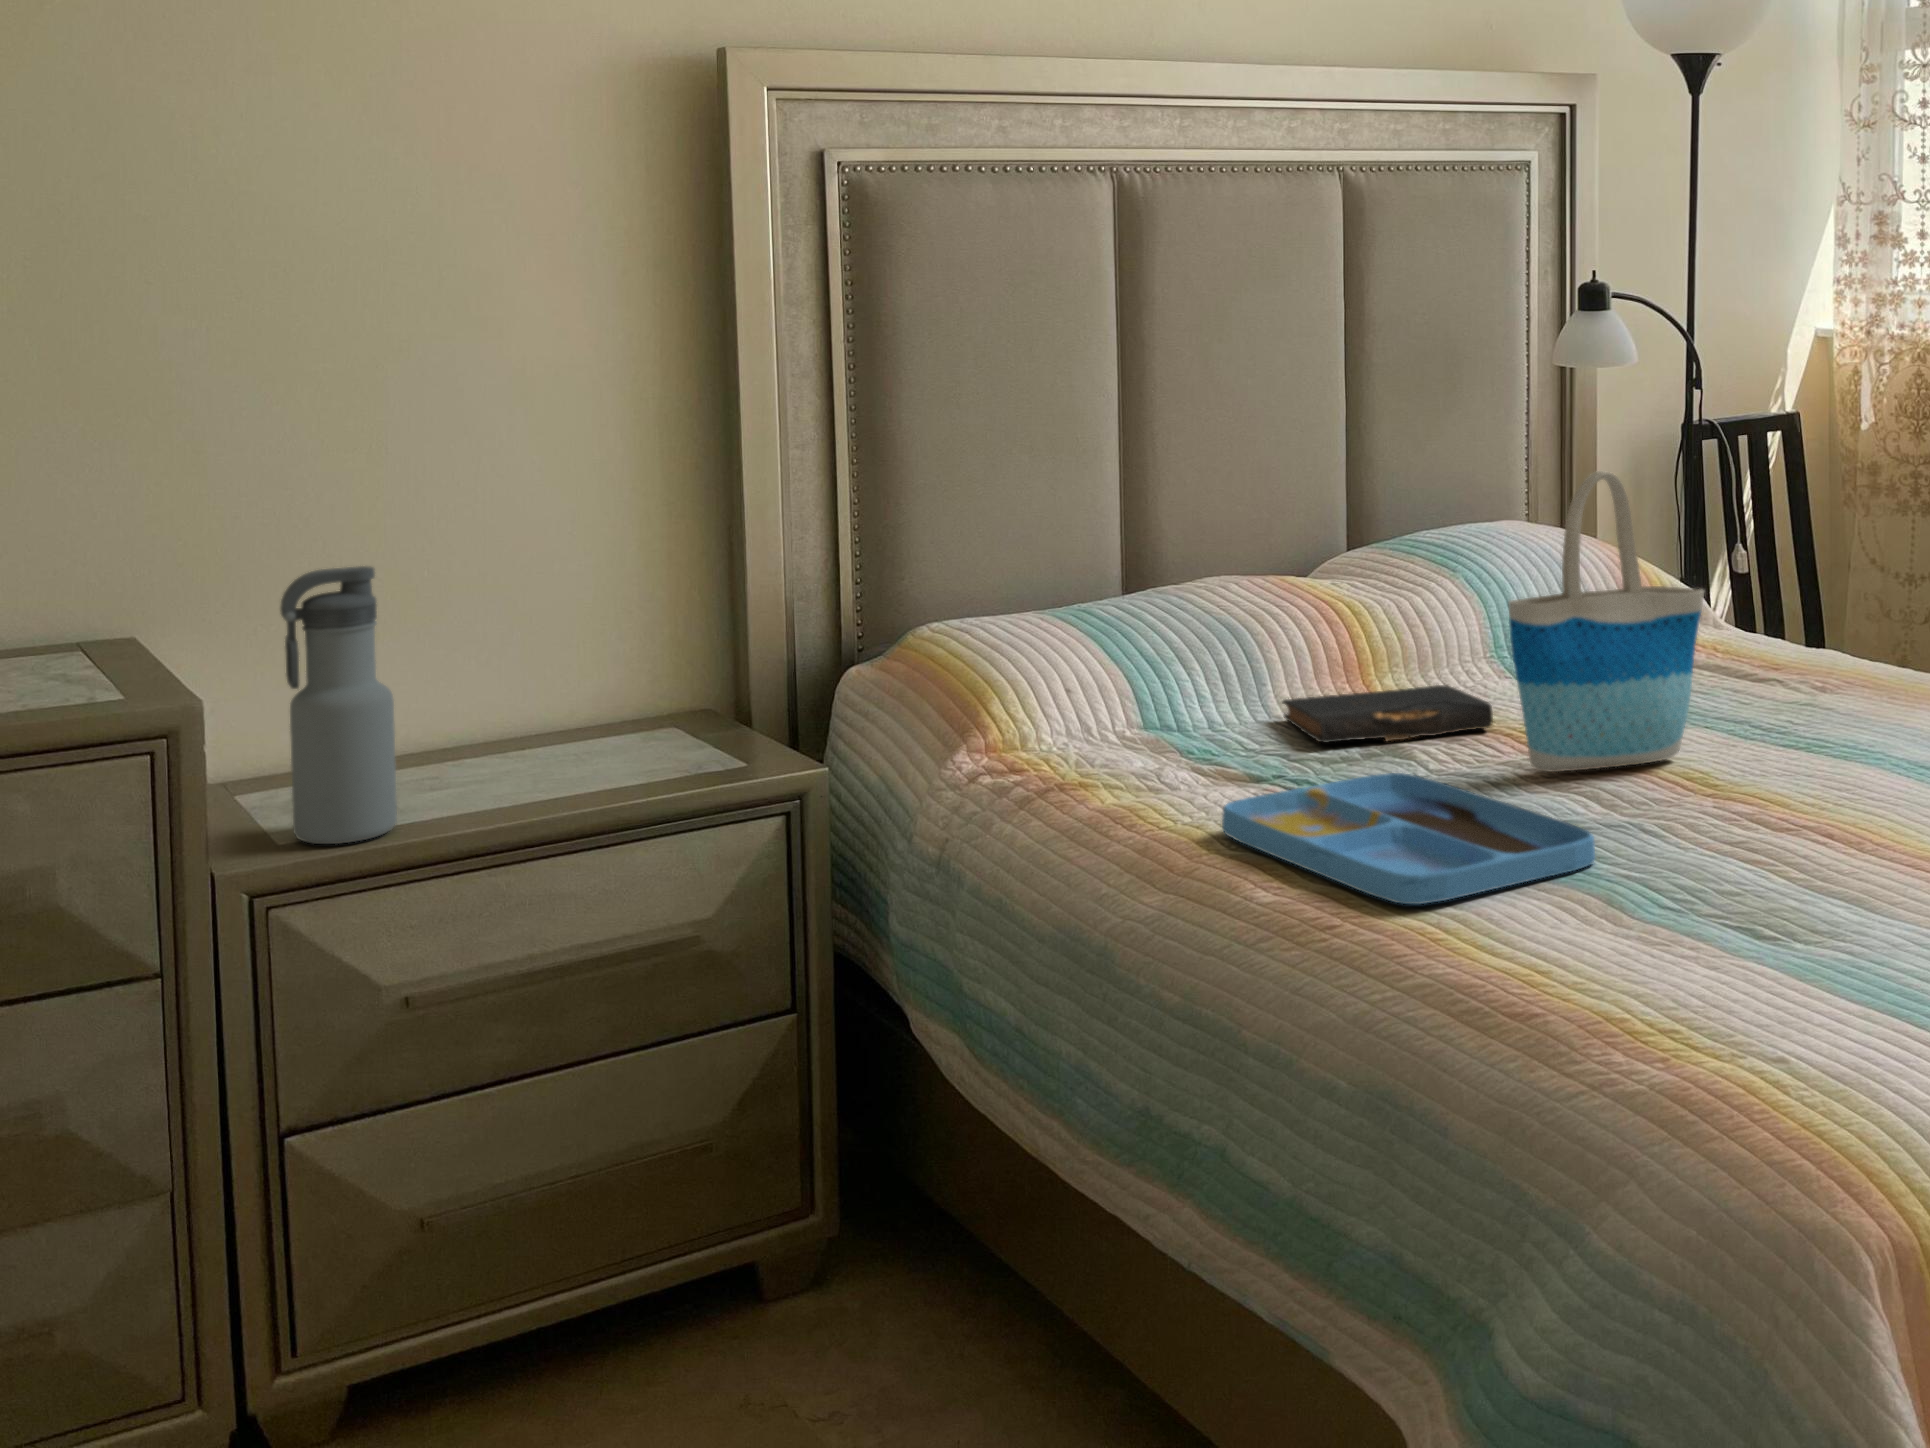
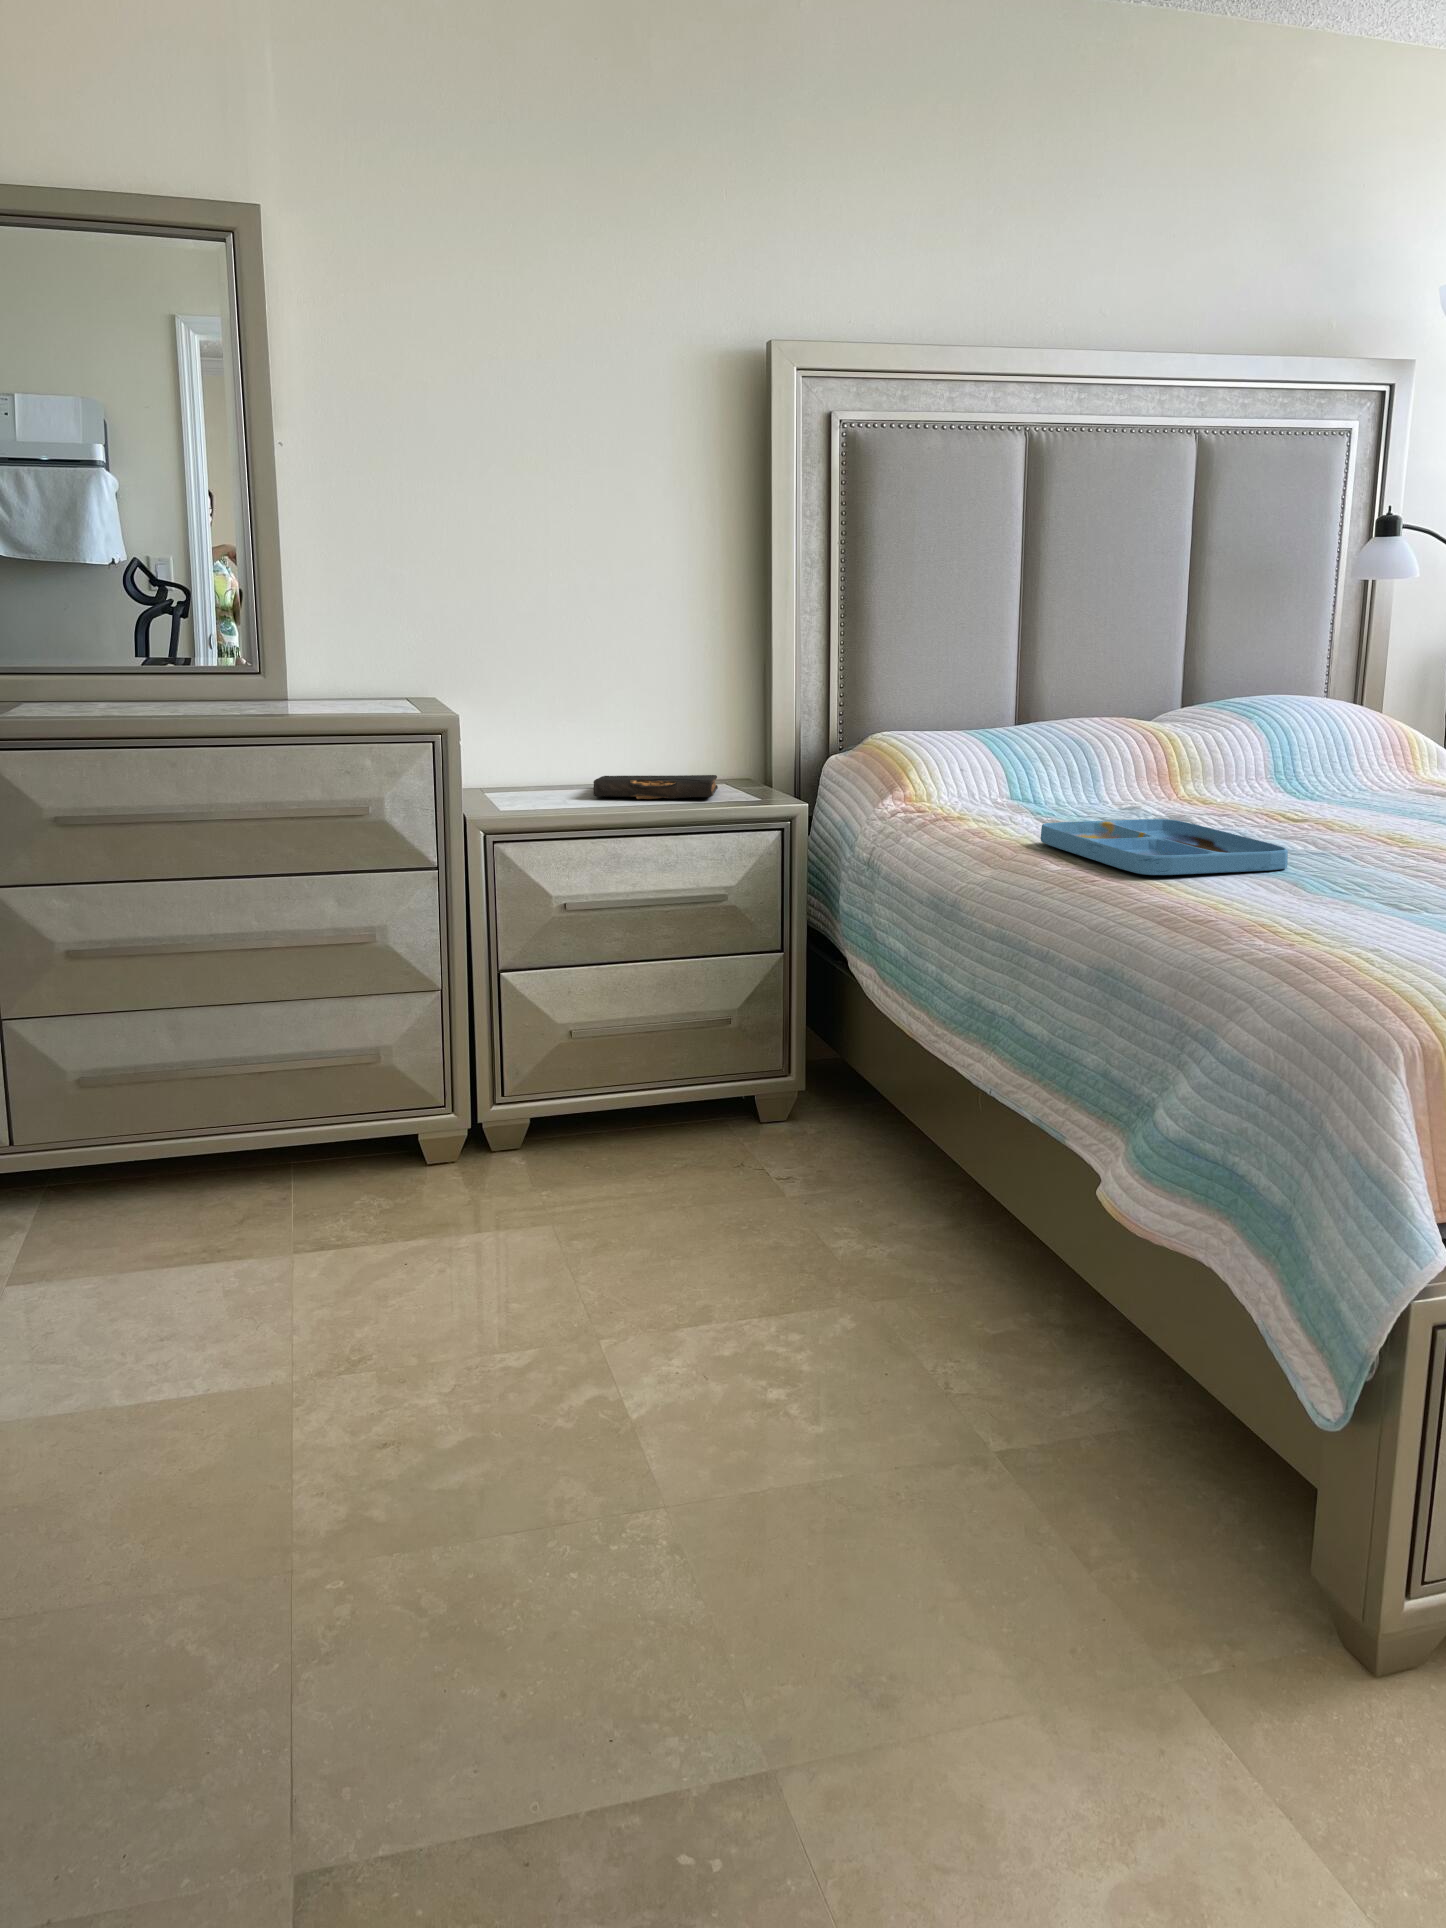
tote bag: present [1509,471,1704,772] -> none [1258,618,1414,831]
water bottle: present [280,566,397,844] -> none [504,654,564,812]
book: present [1283,685,1493,742] -> present [593,775,718,799]

